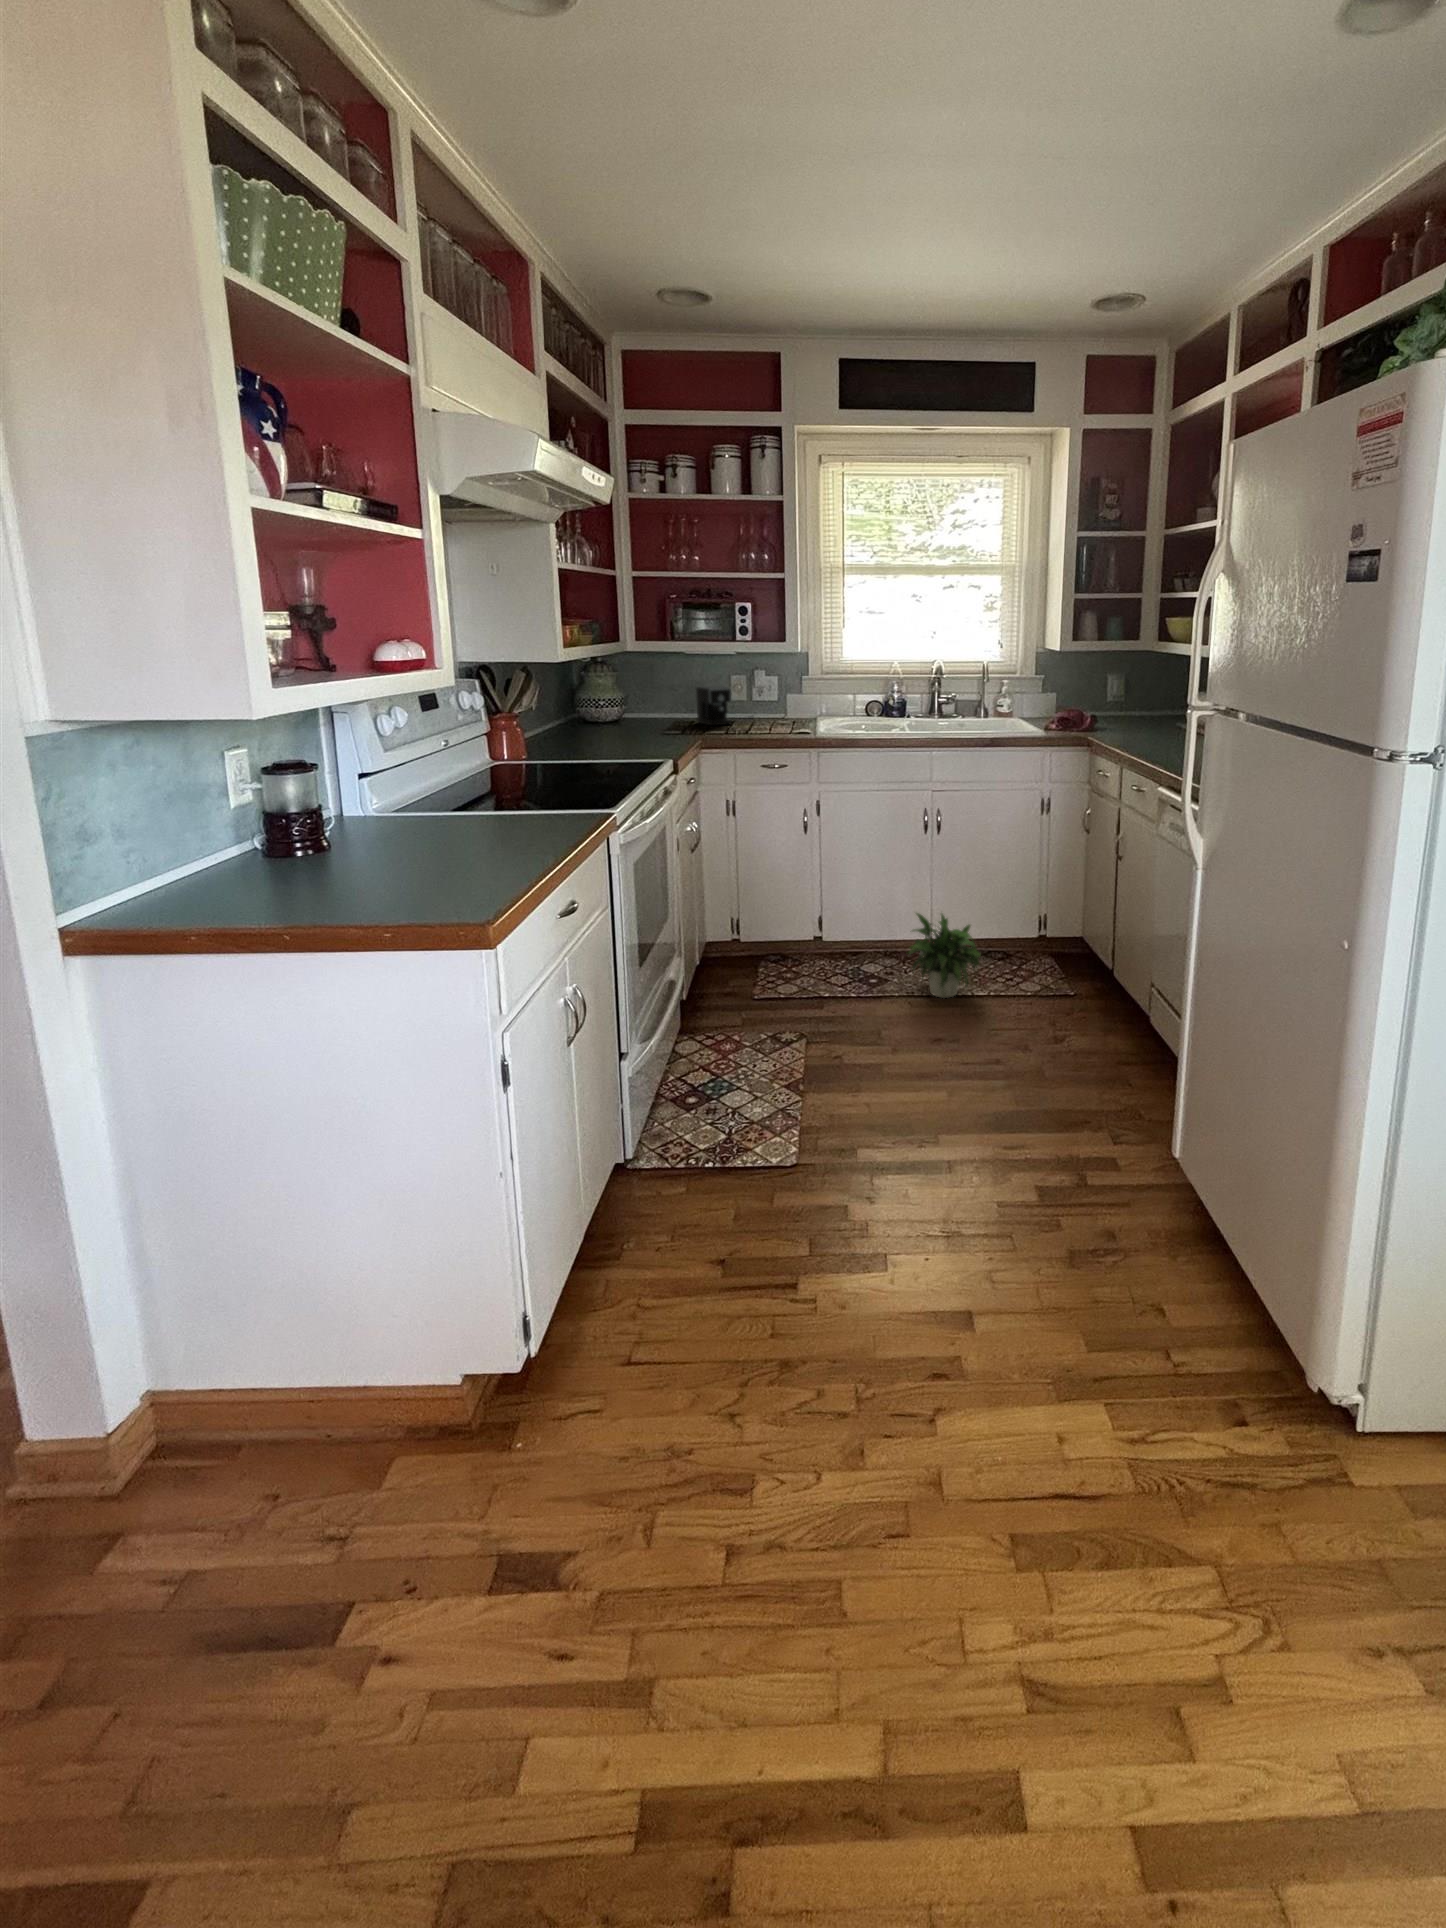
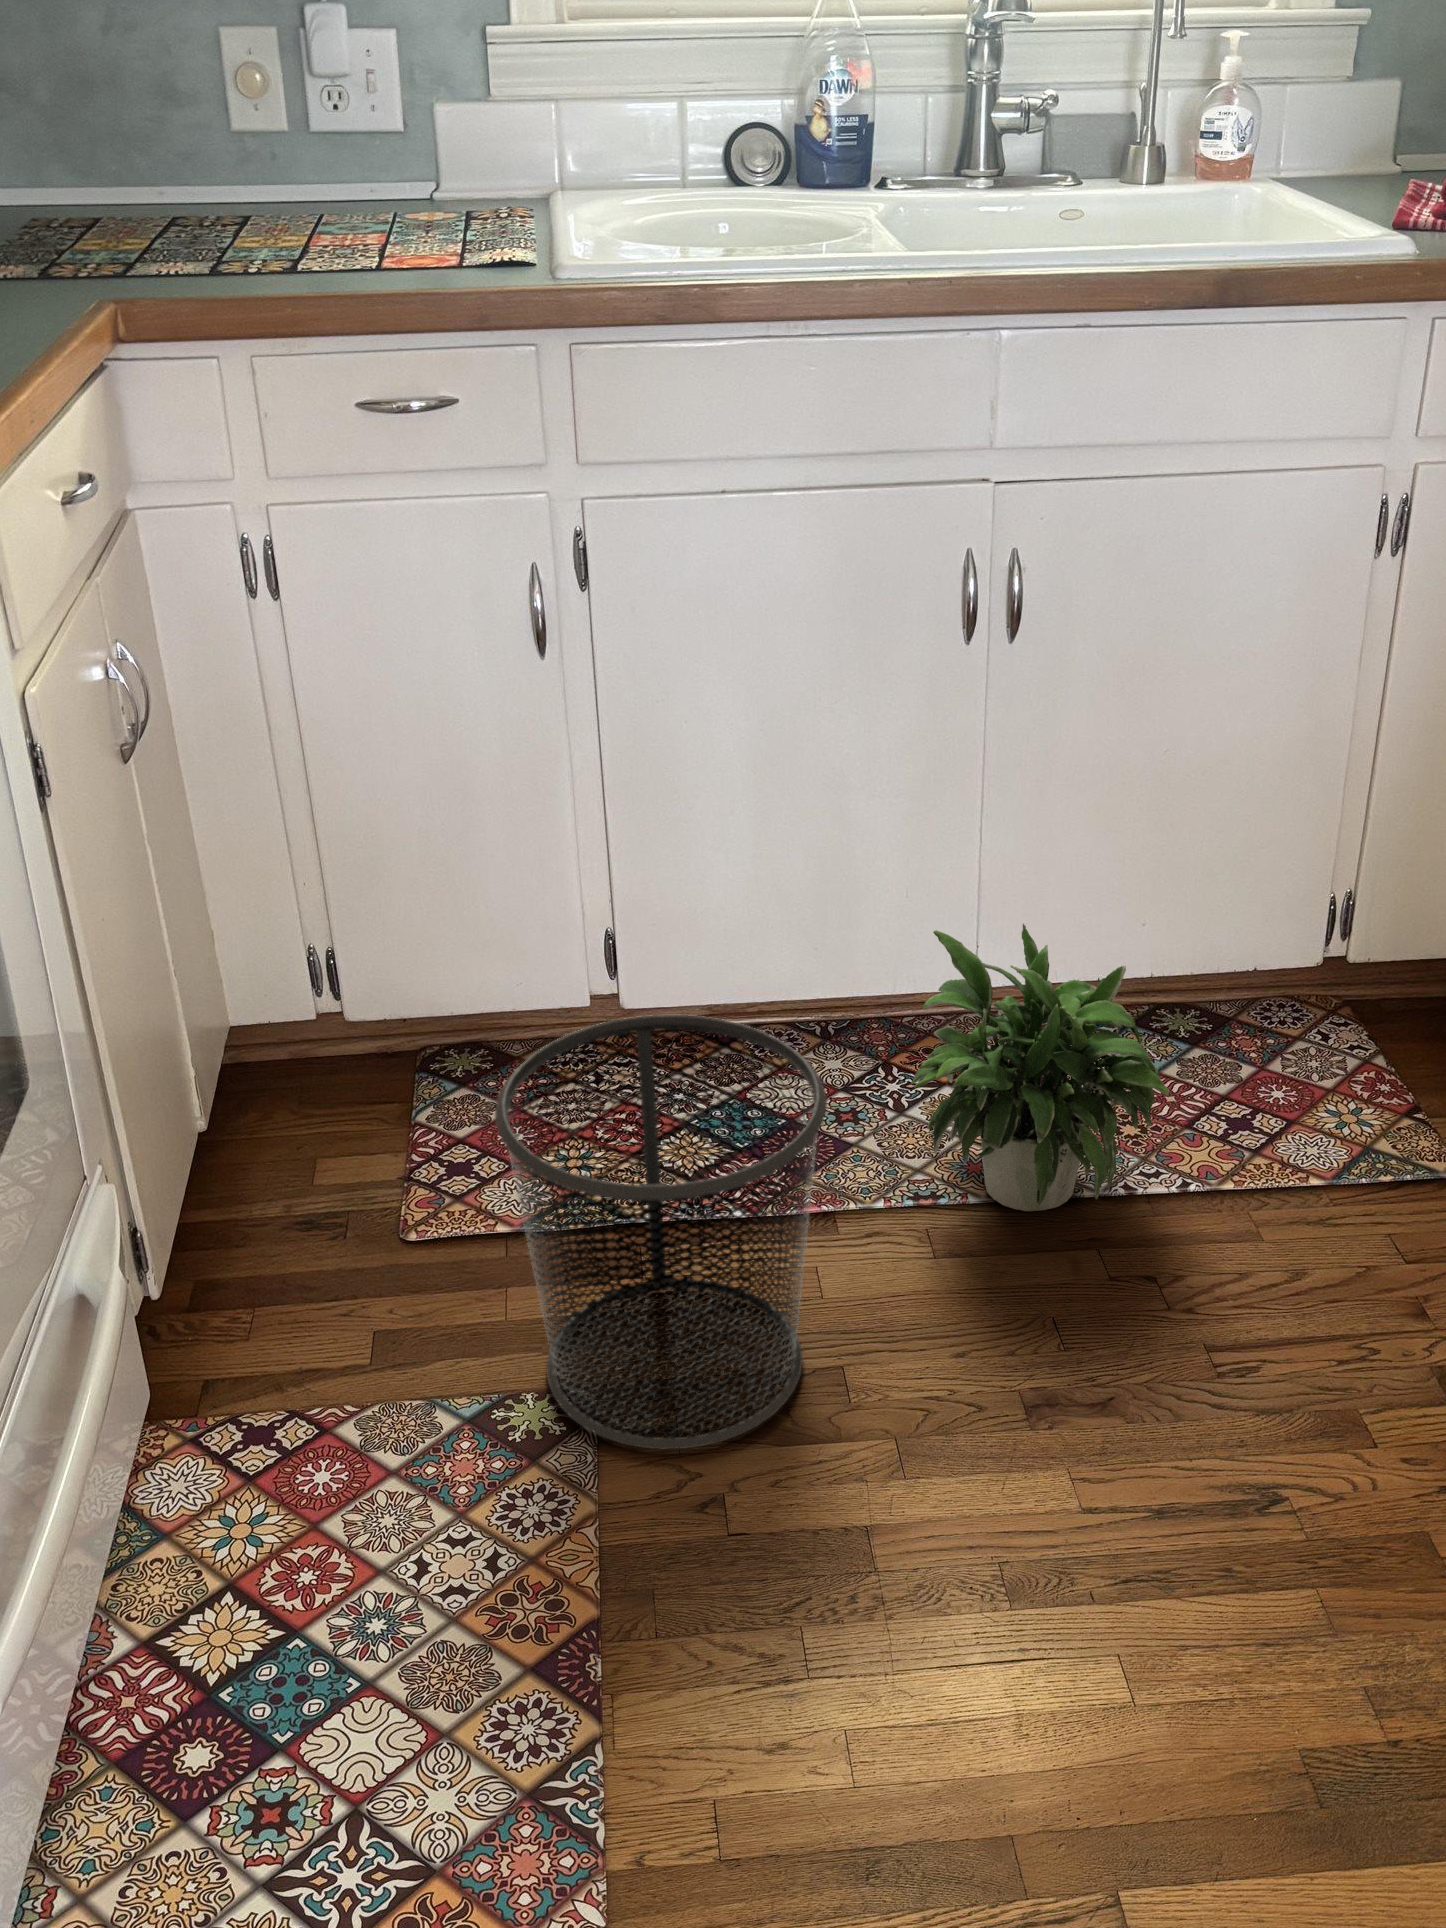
coffee maker: present [696,686,732,725] -> none [76,66,319,236]
waste bin: none [785,922,876,1044] -> present [495,1015,827,1449]

